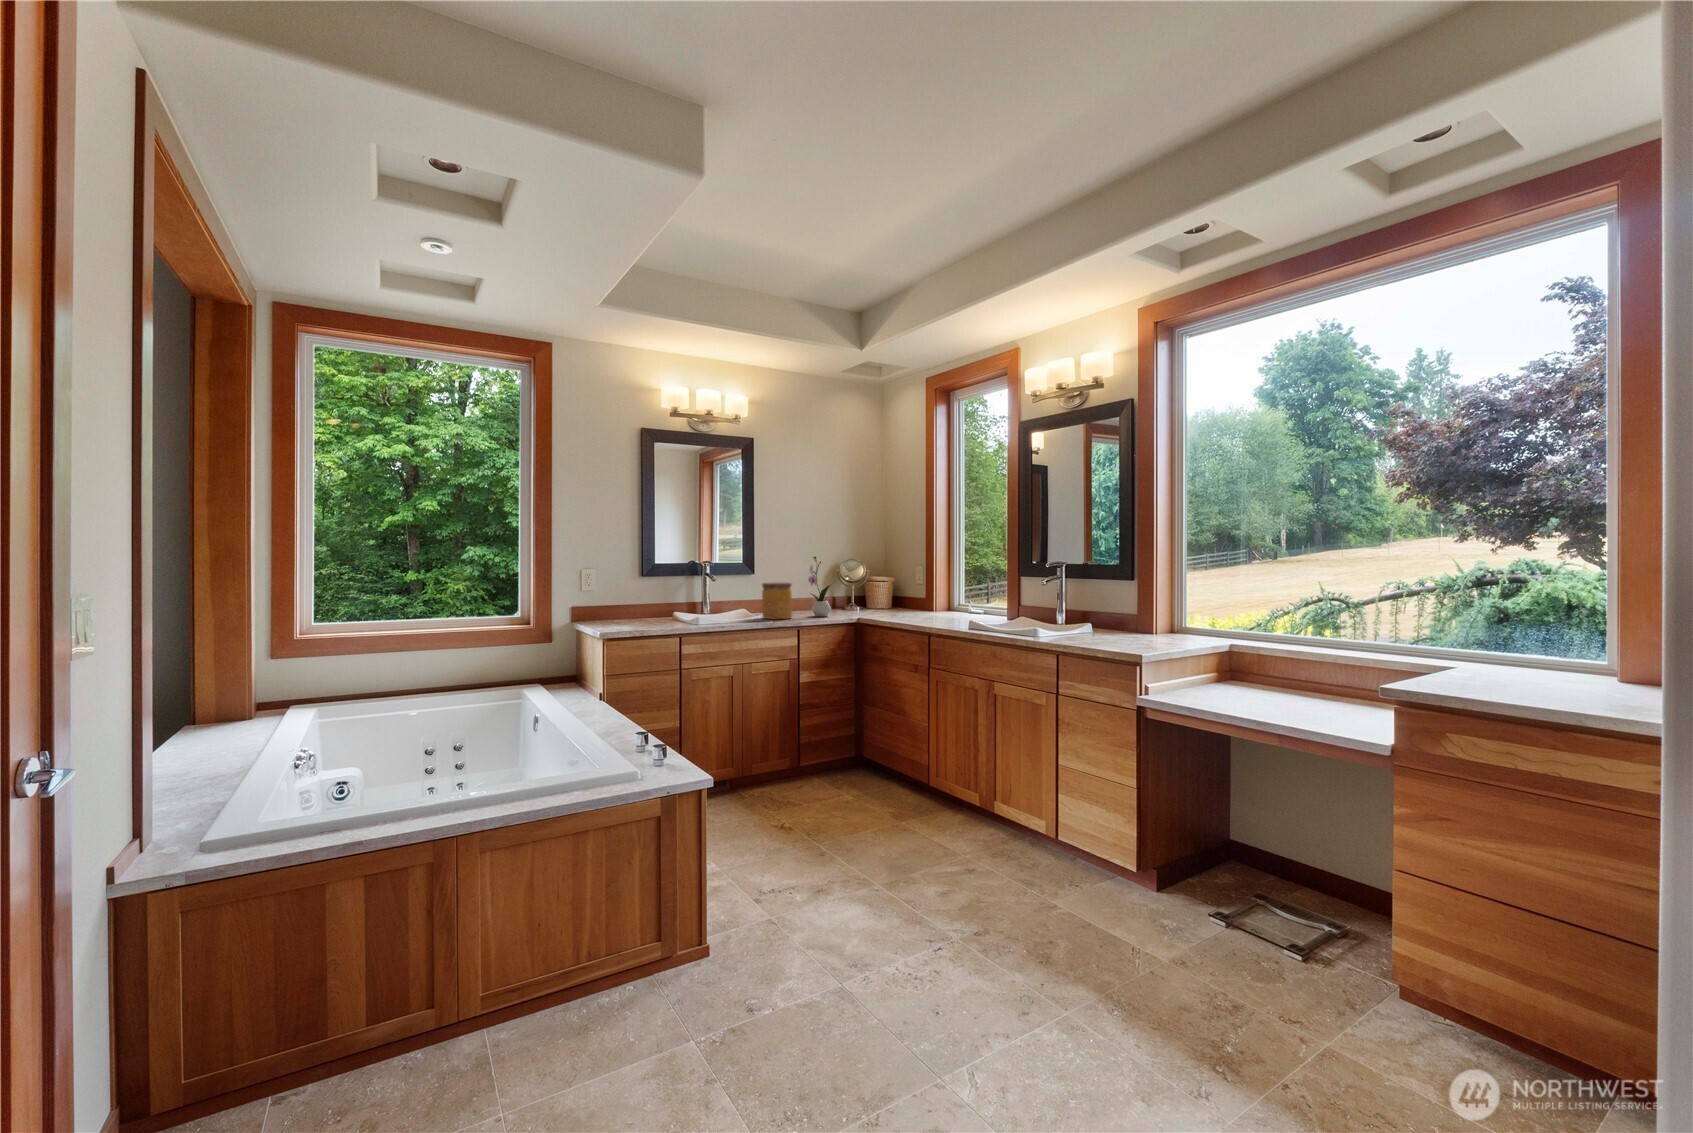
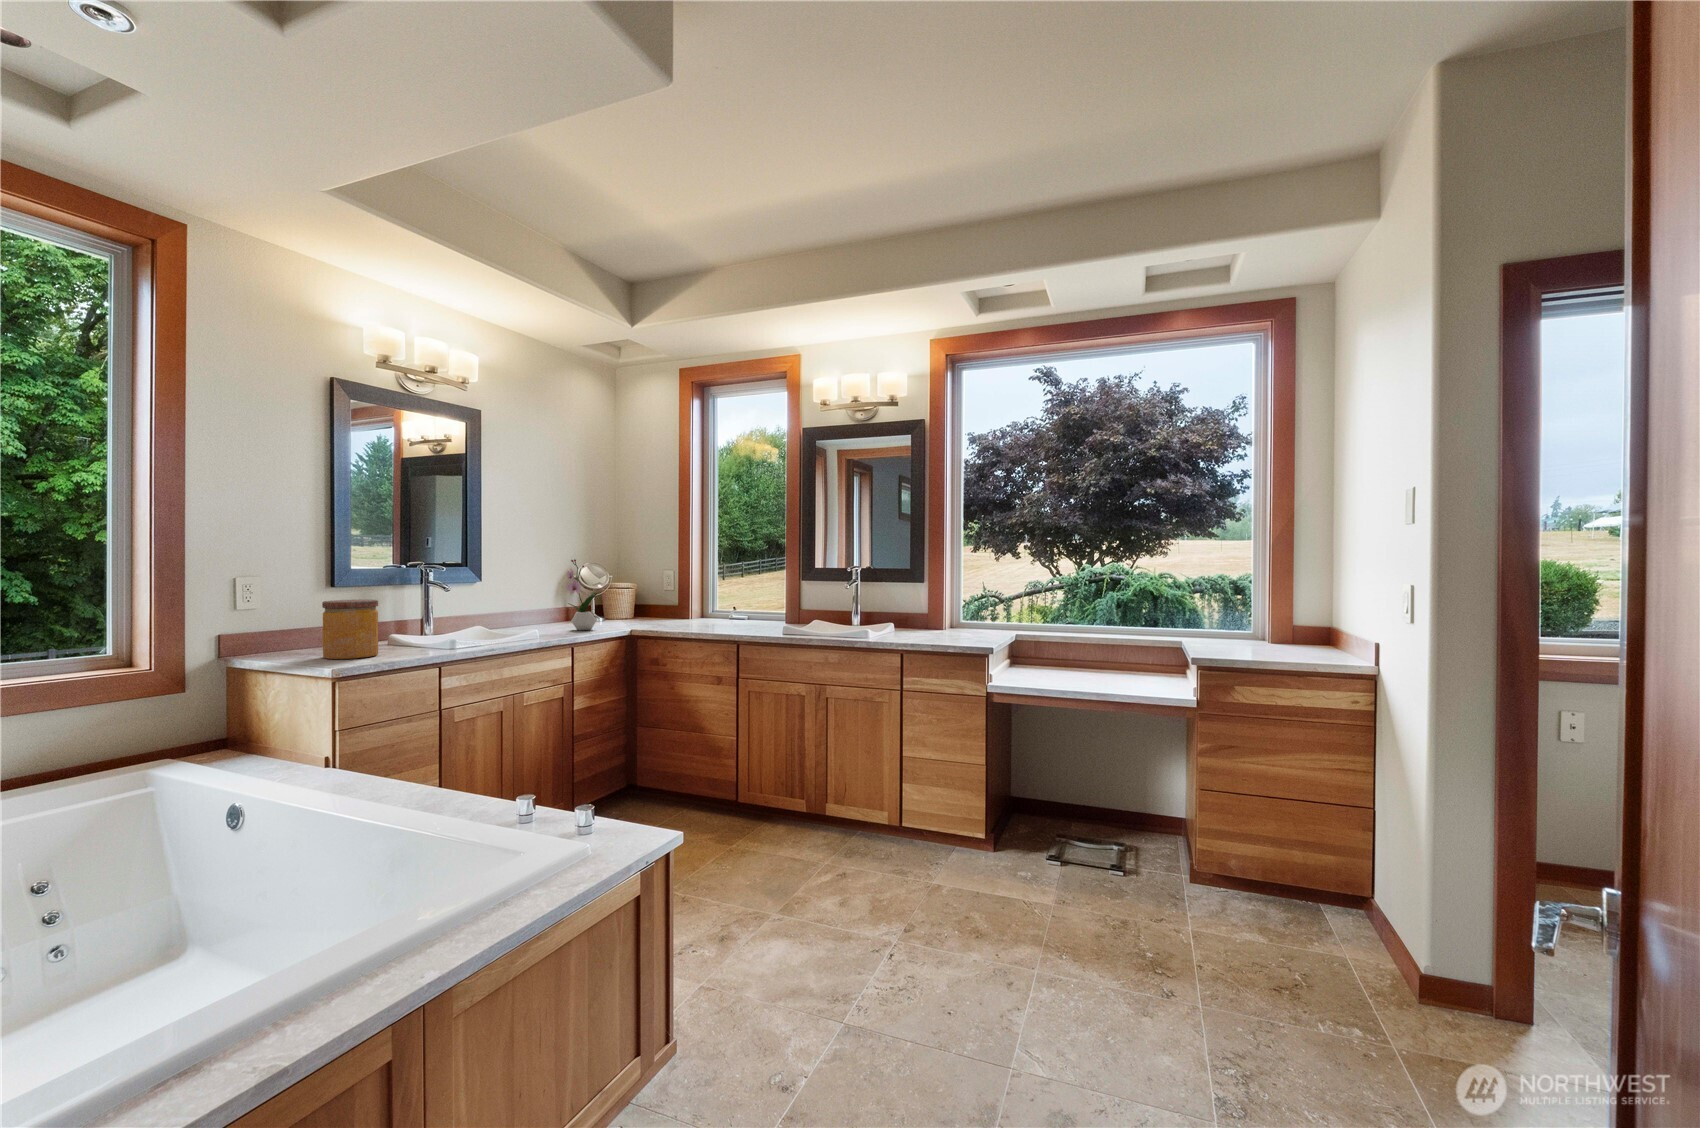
jar: present [762,582,792,619] -> present [322,599,378,659]

